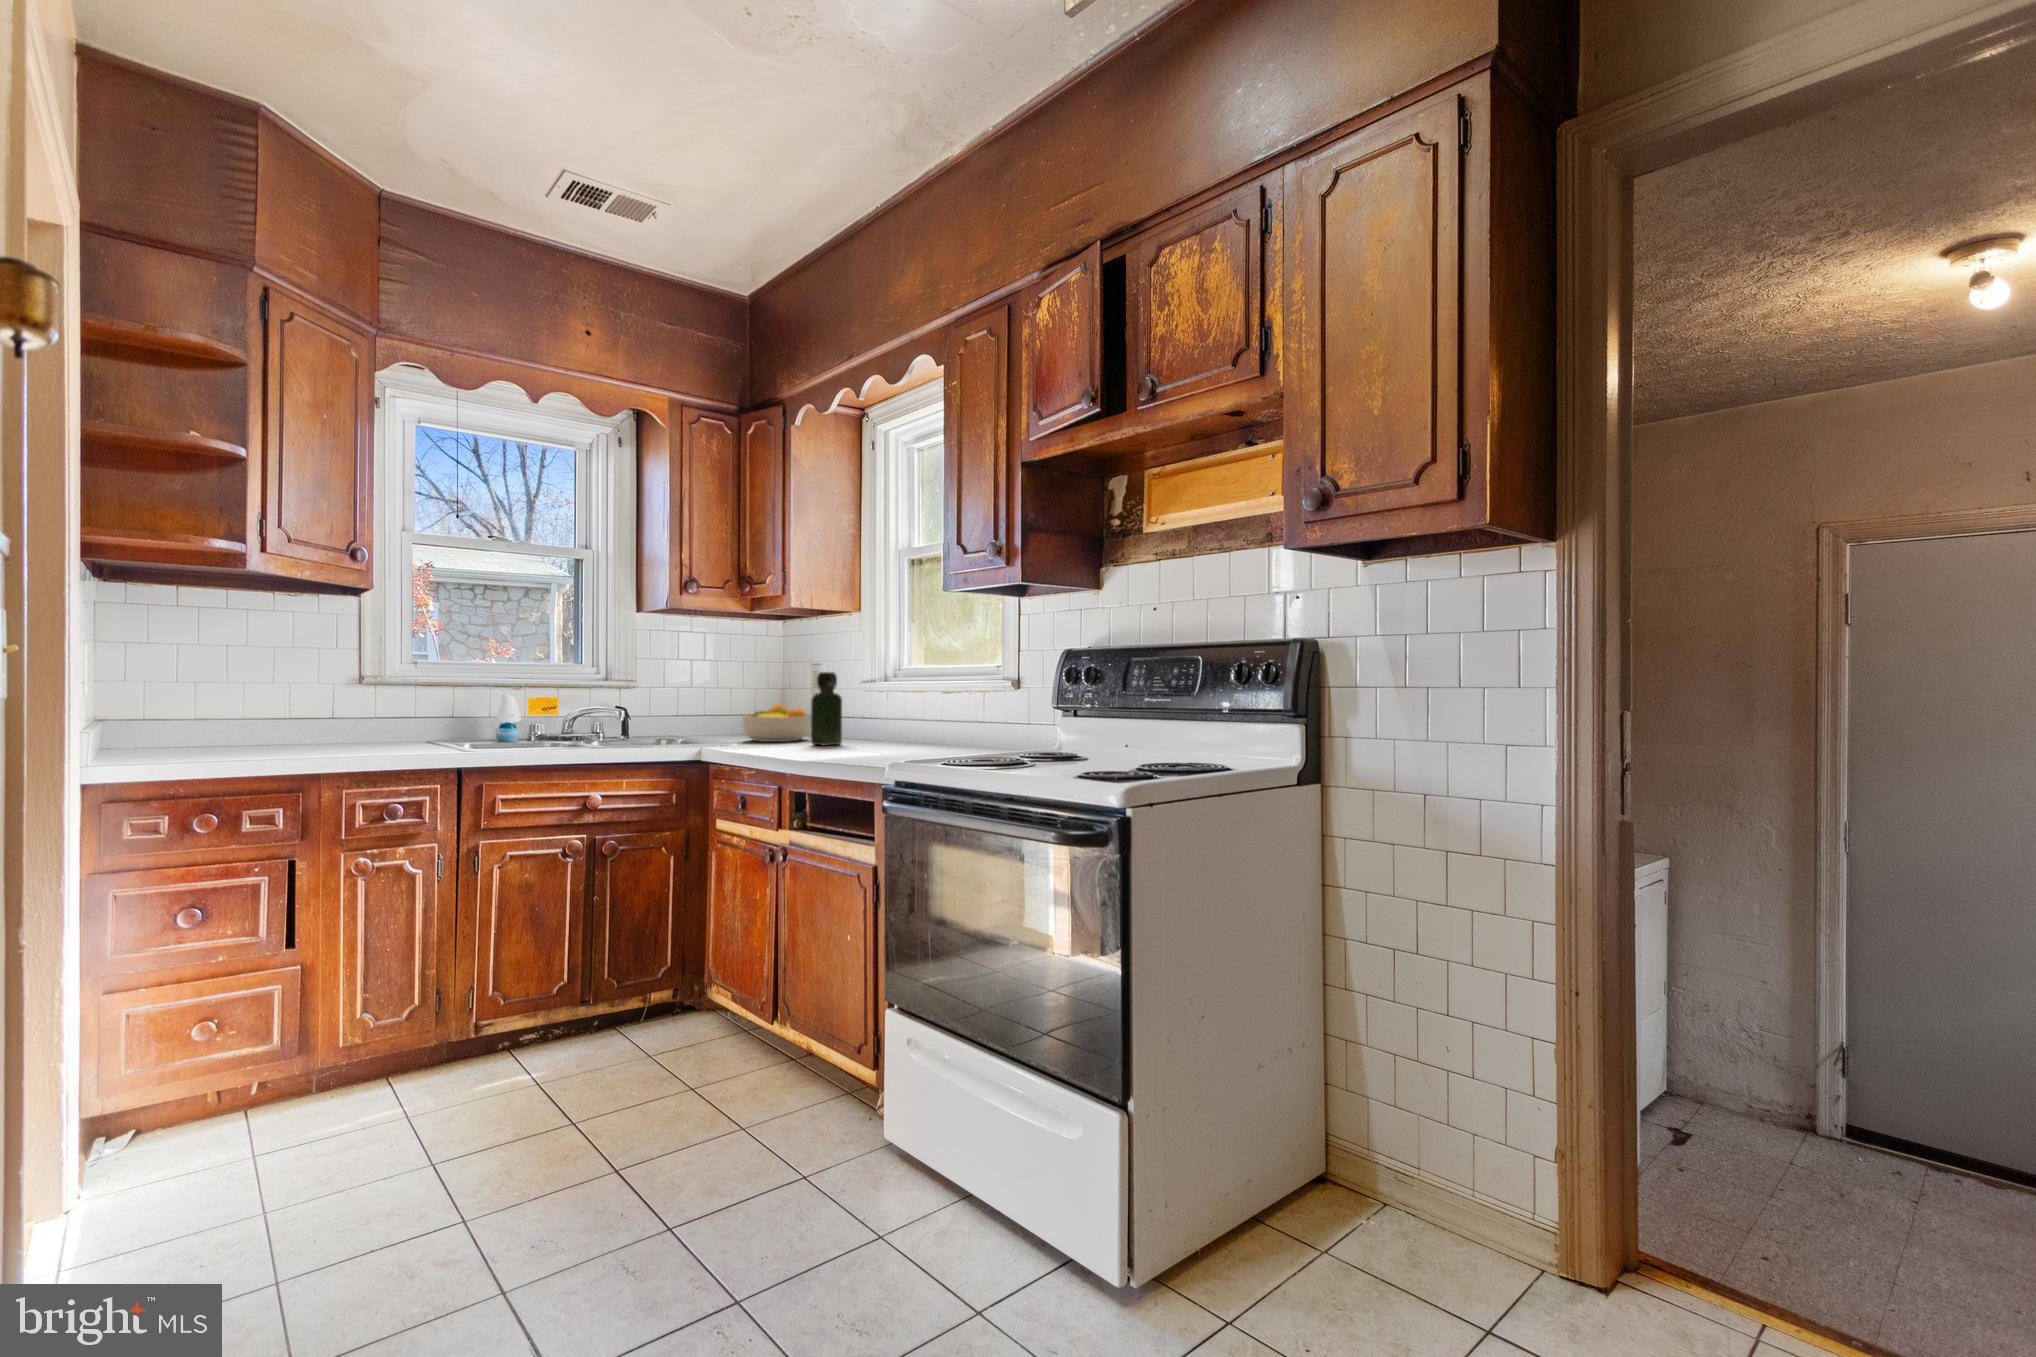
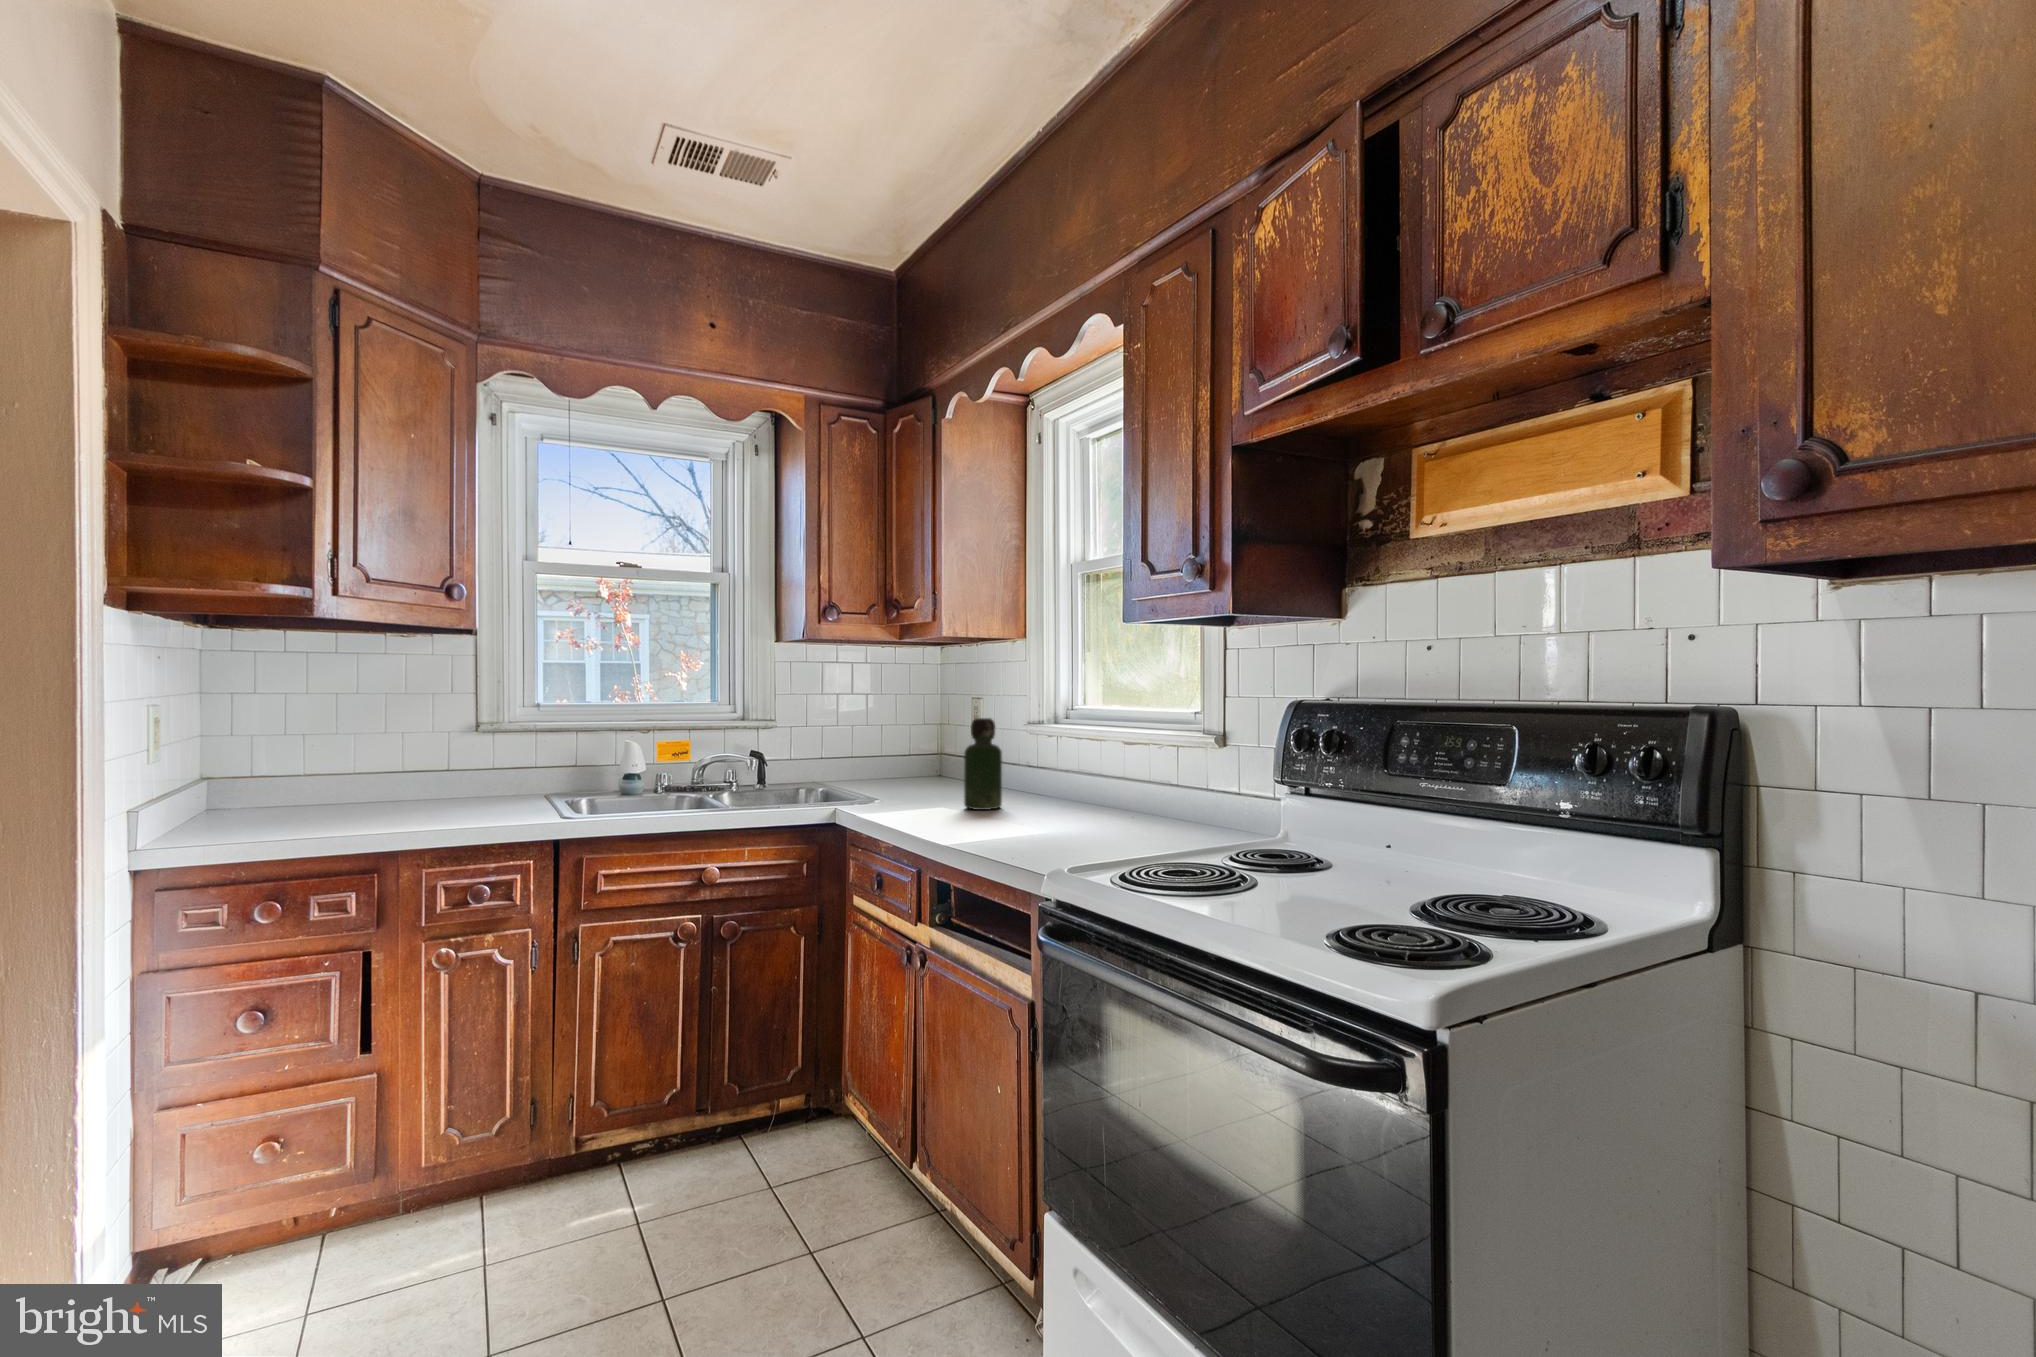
fruit bowl: present [742,704,811,742] -> none [888,749,970,798]

